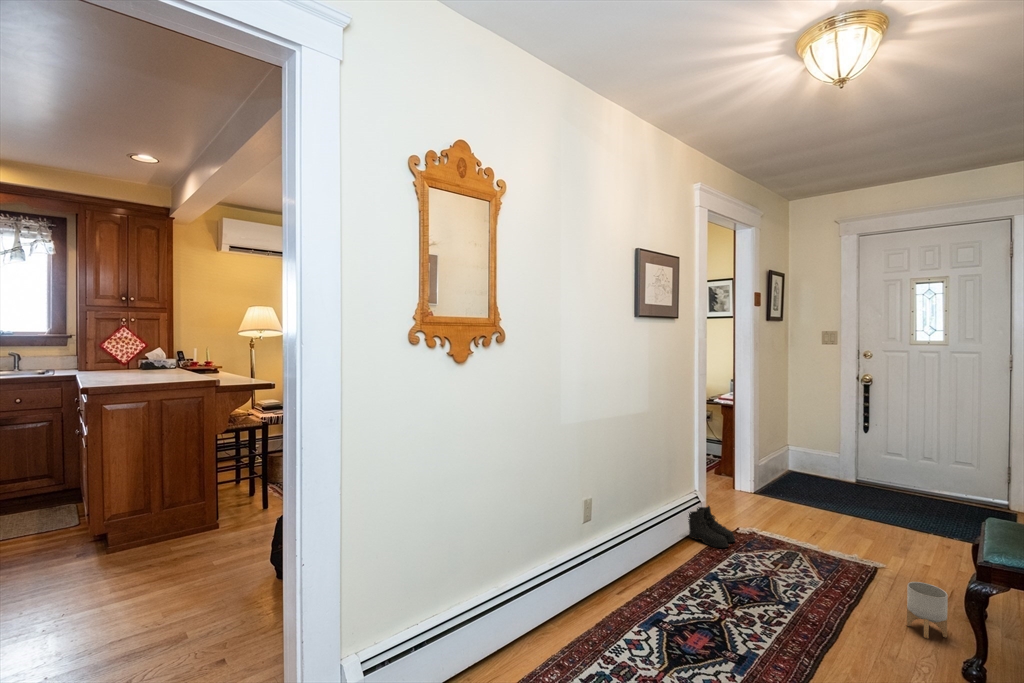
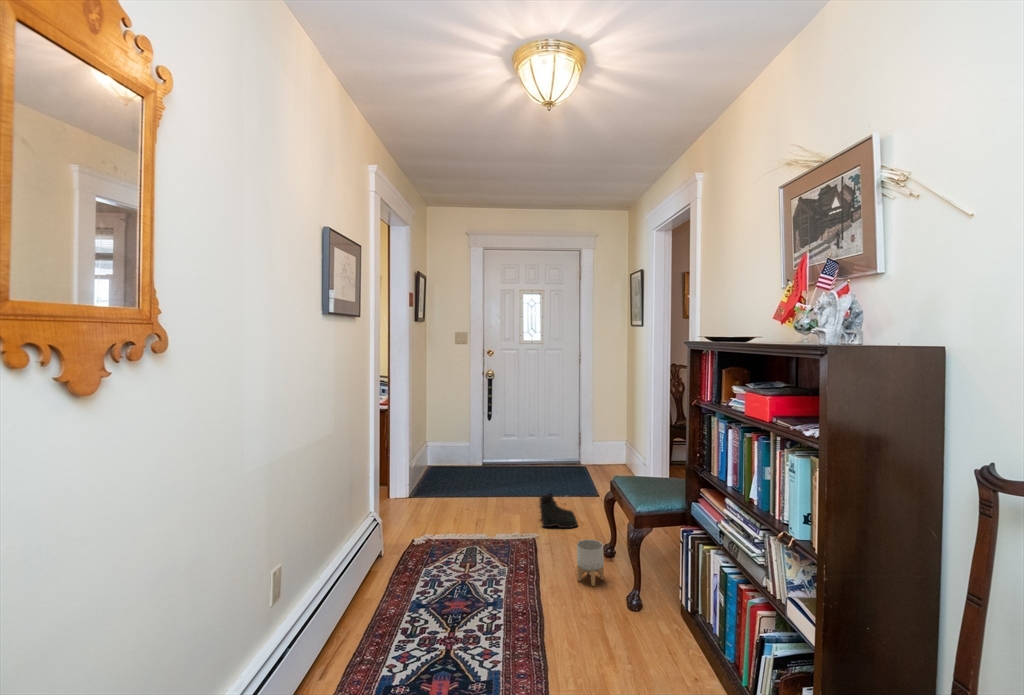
boots: present [688,506,735,548] -> present [539,493,578,528]

